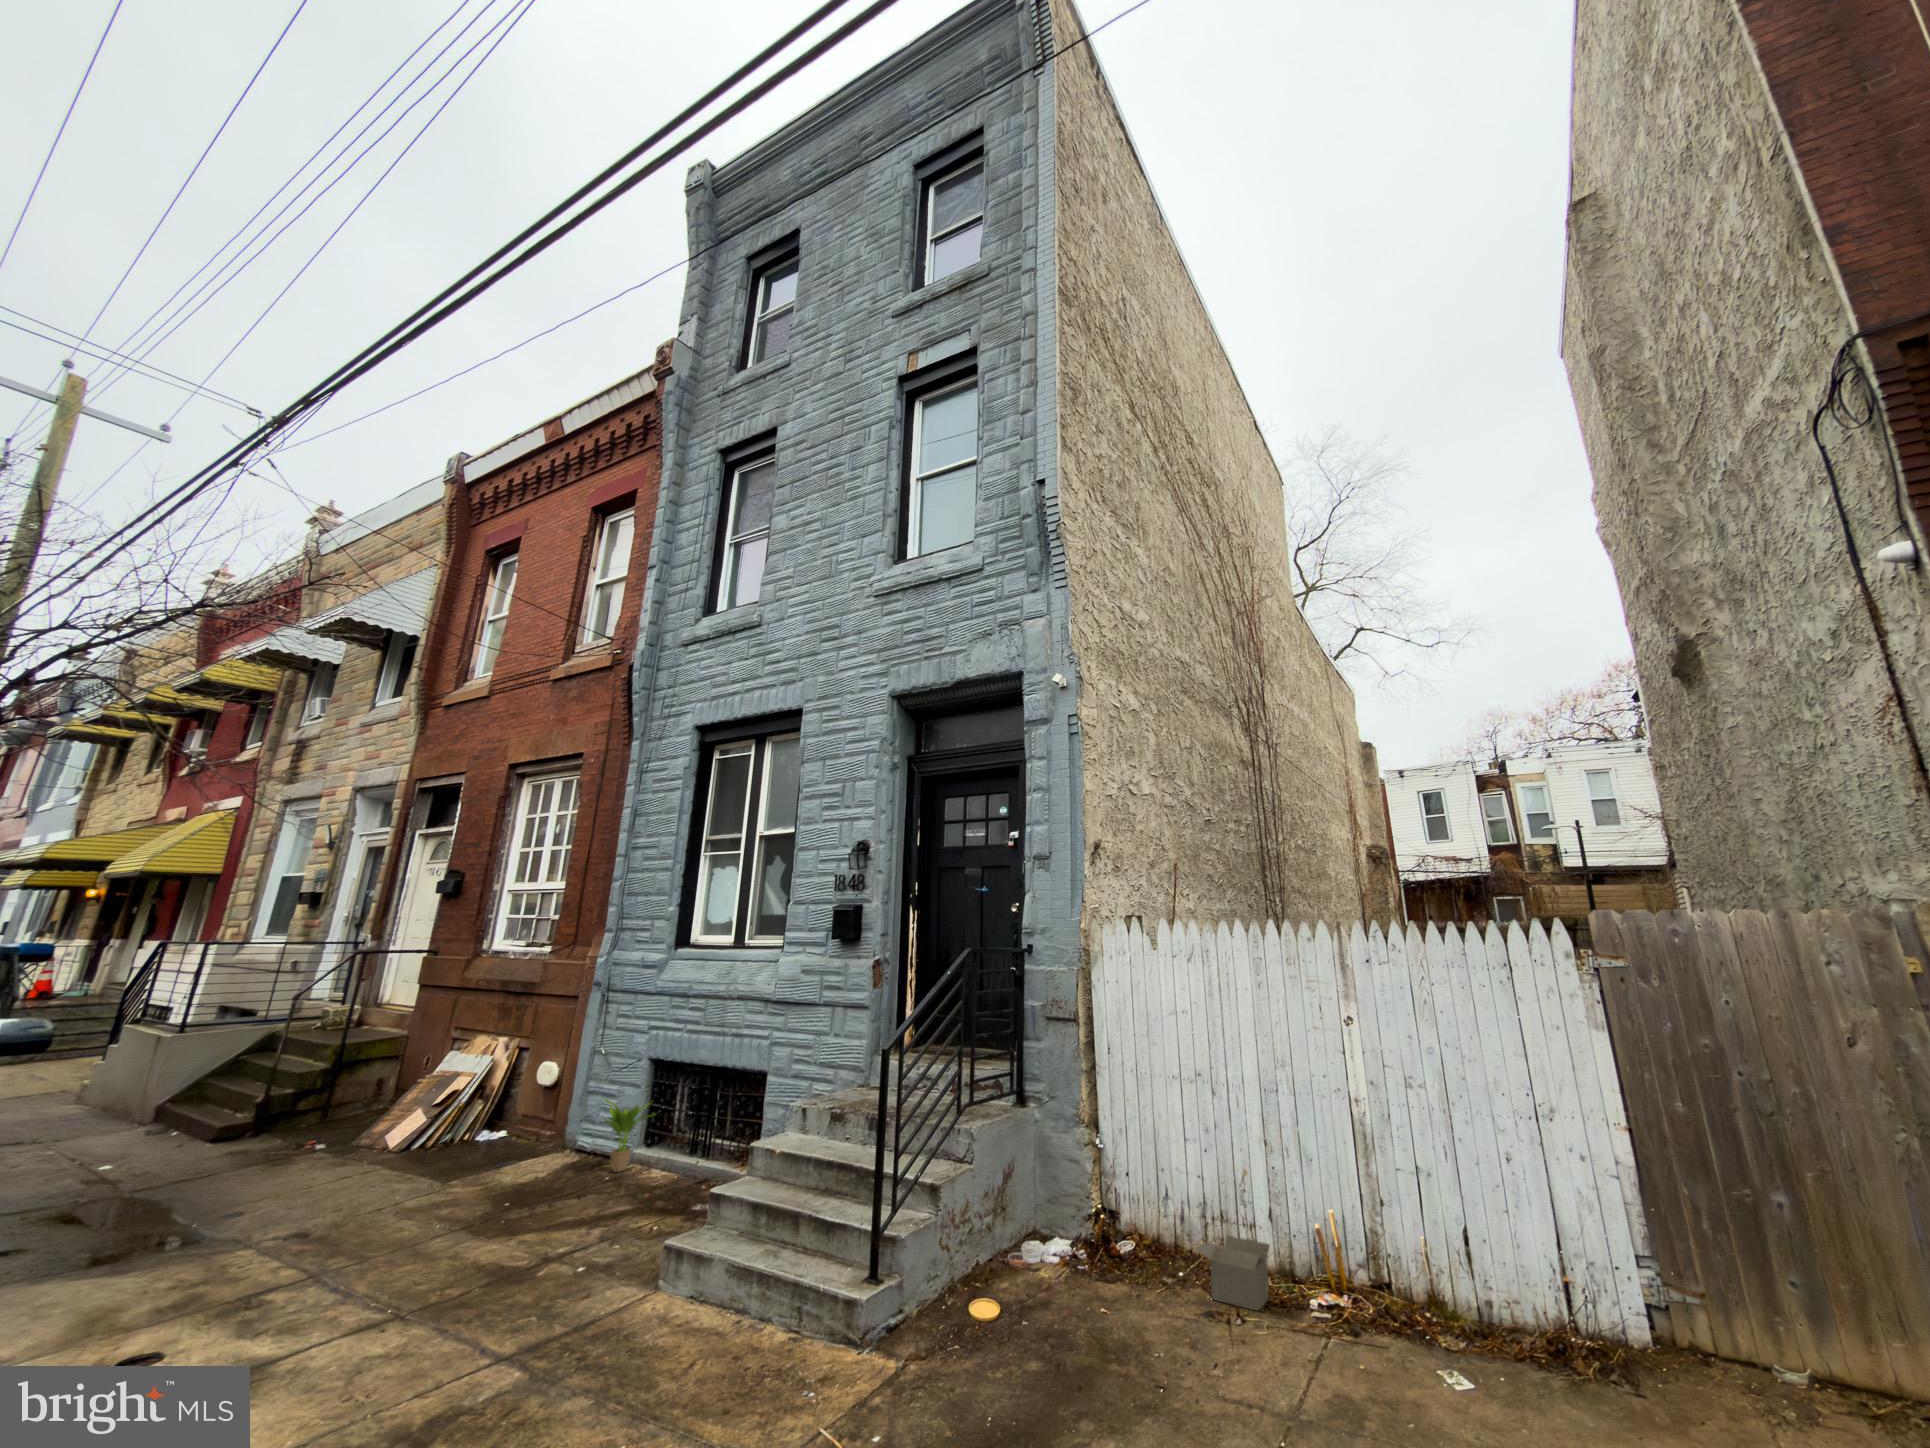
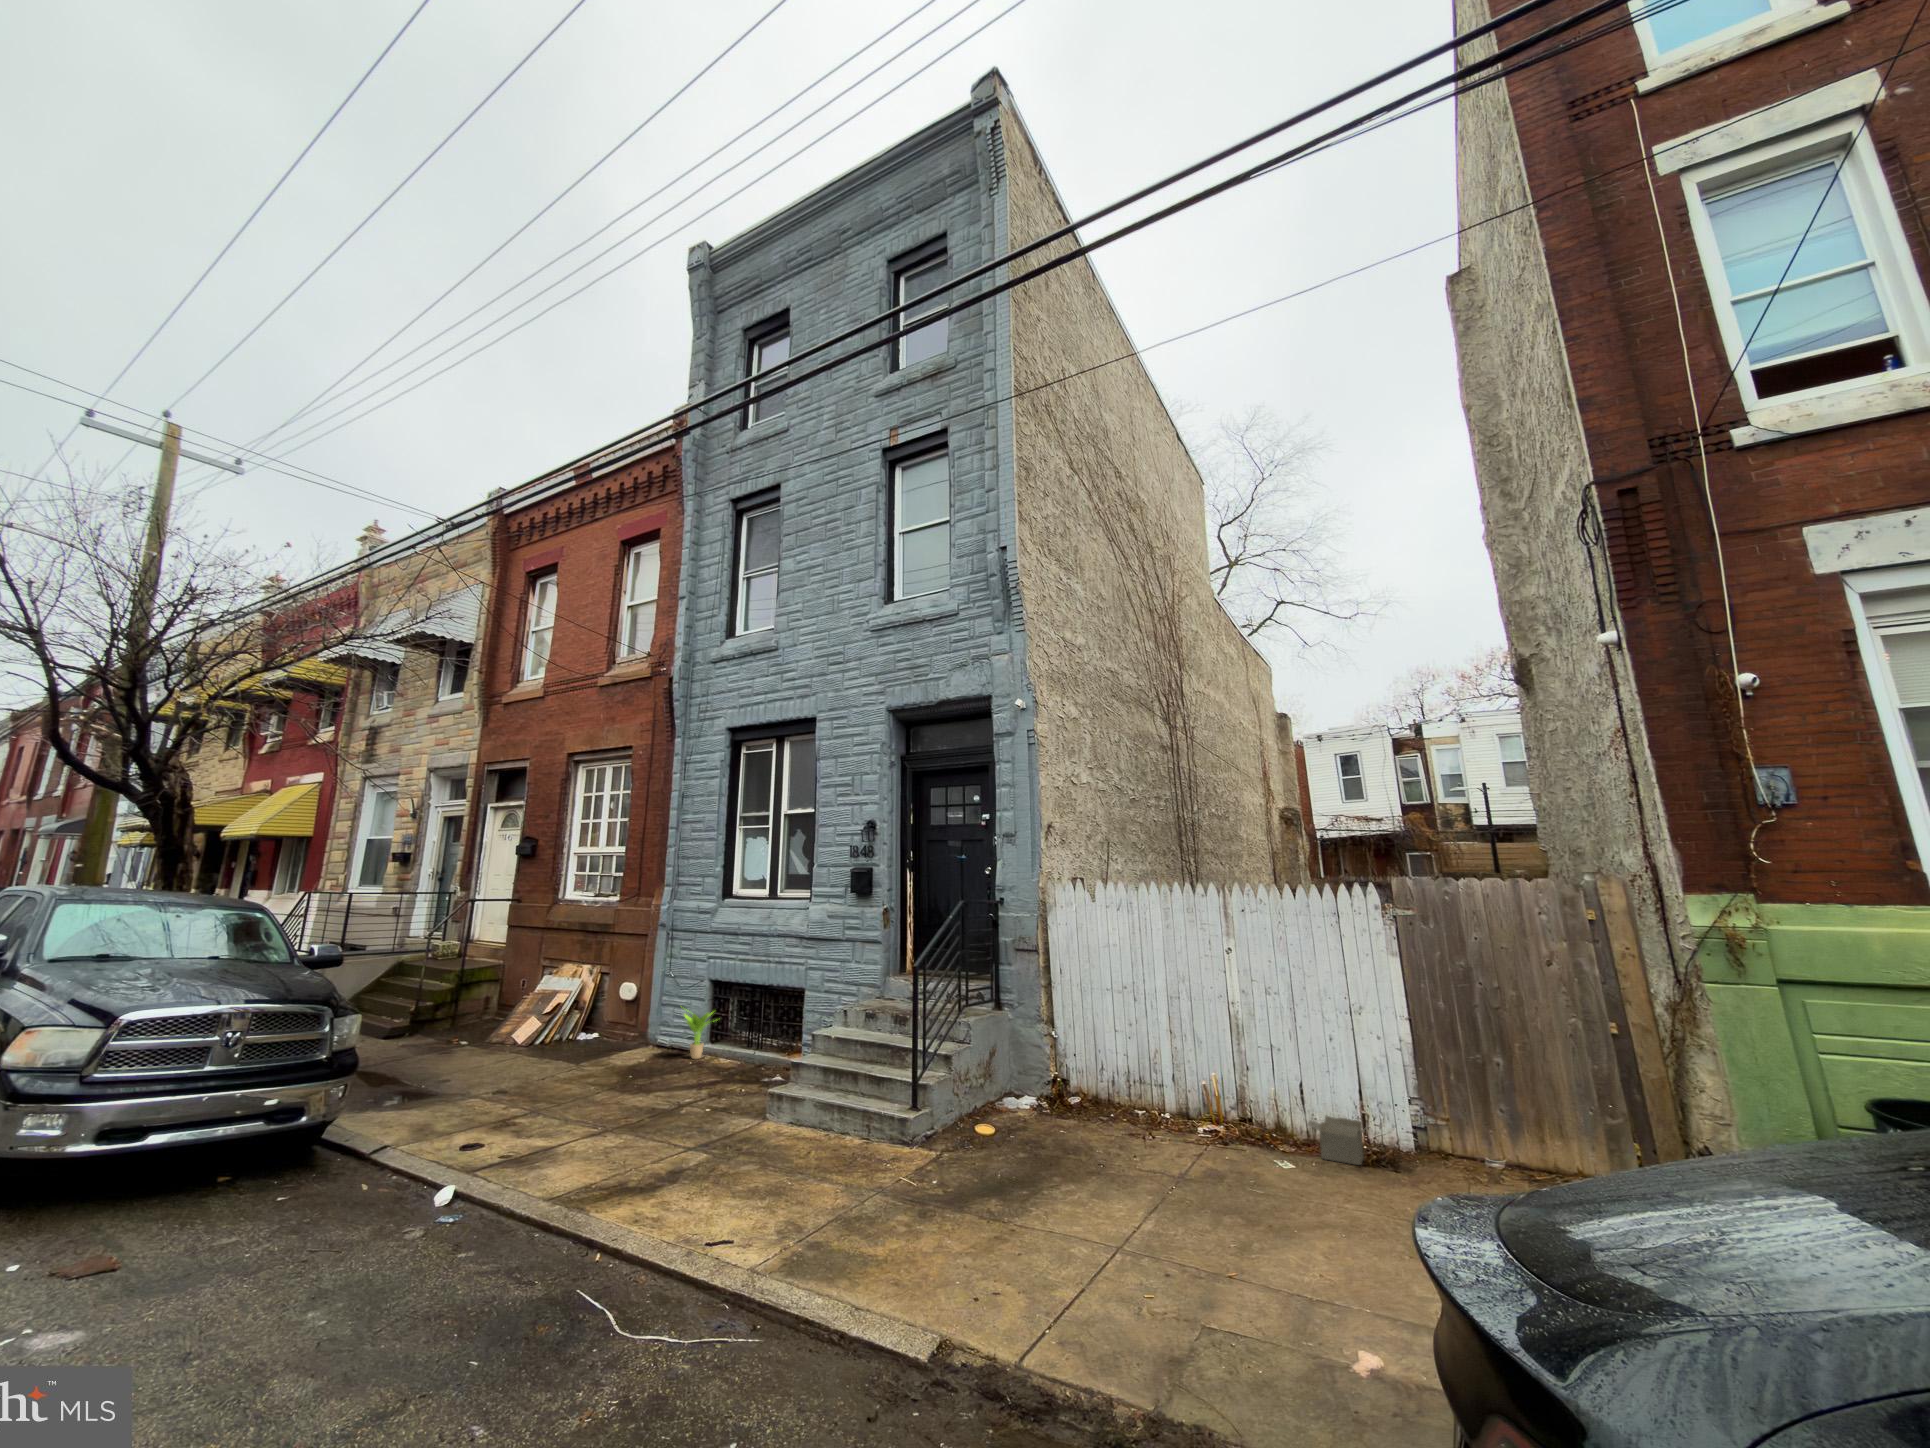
cardboard box: present [1197,1235,1270,1310] -> present [1308,1116,1367,1165]

